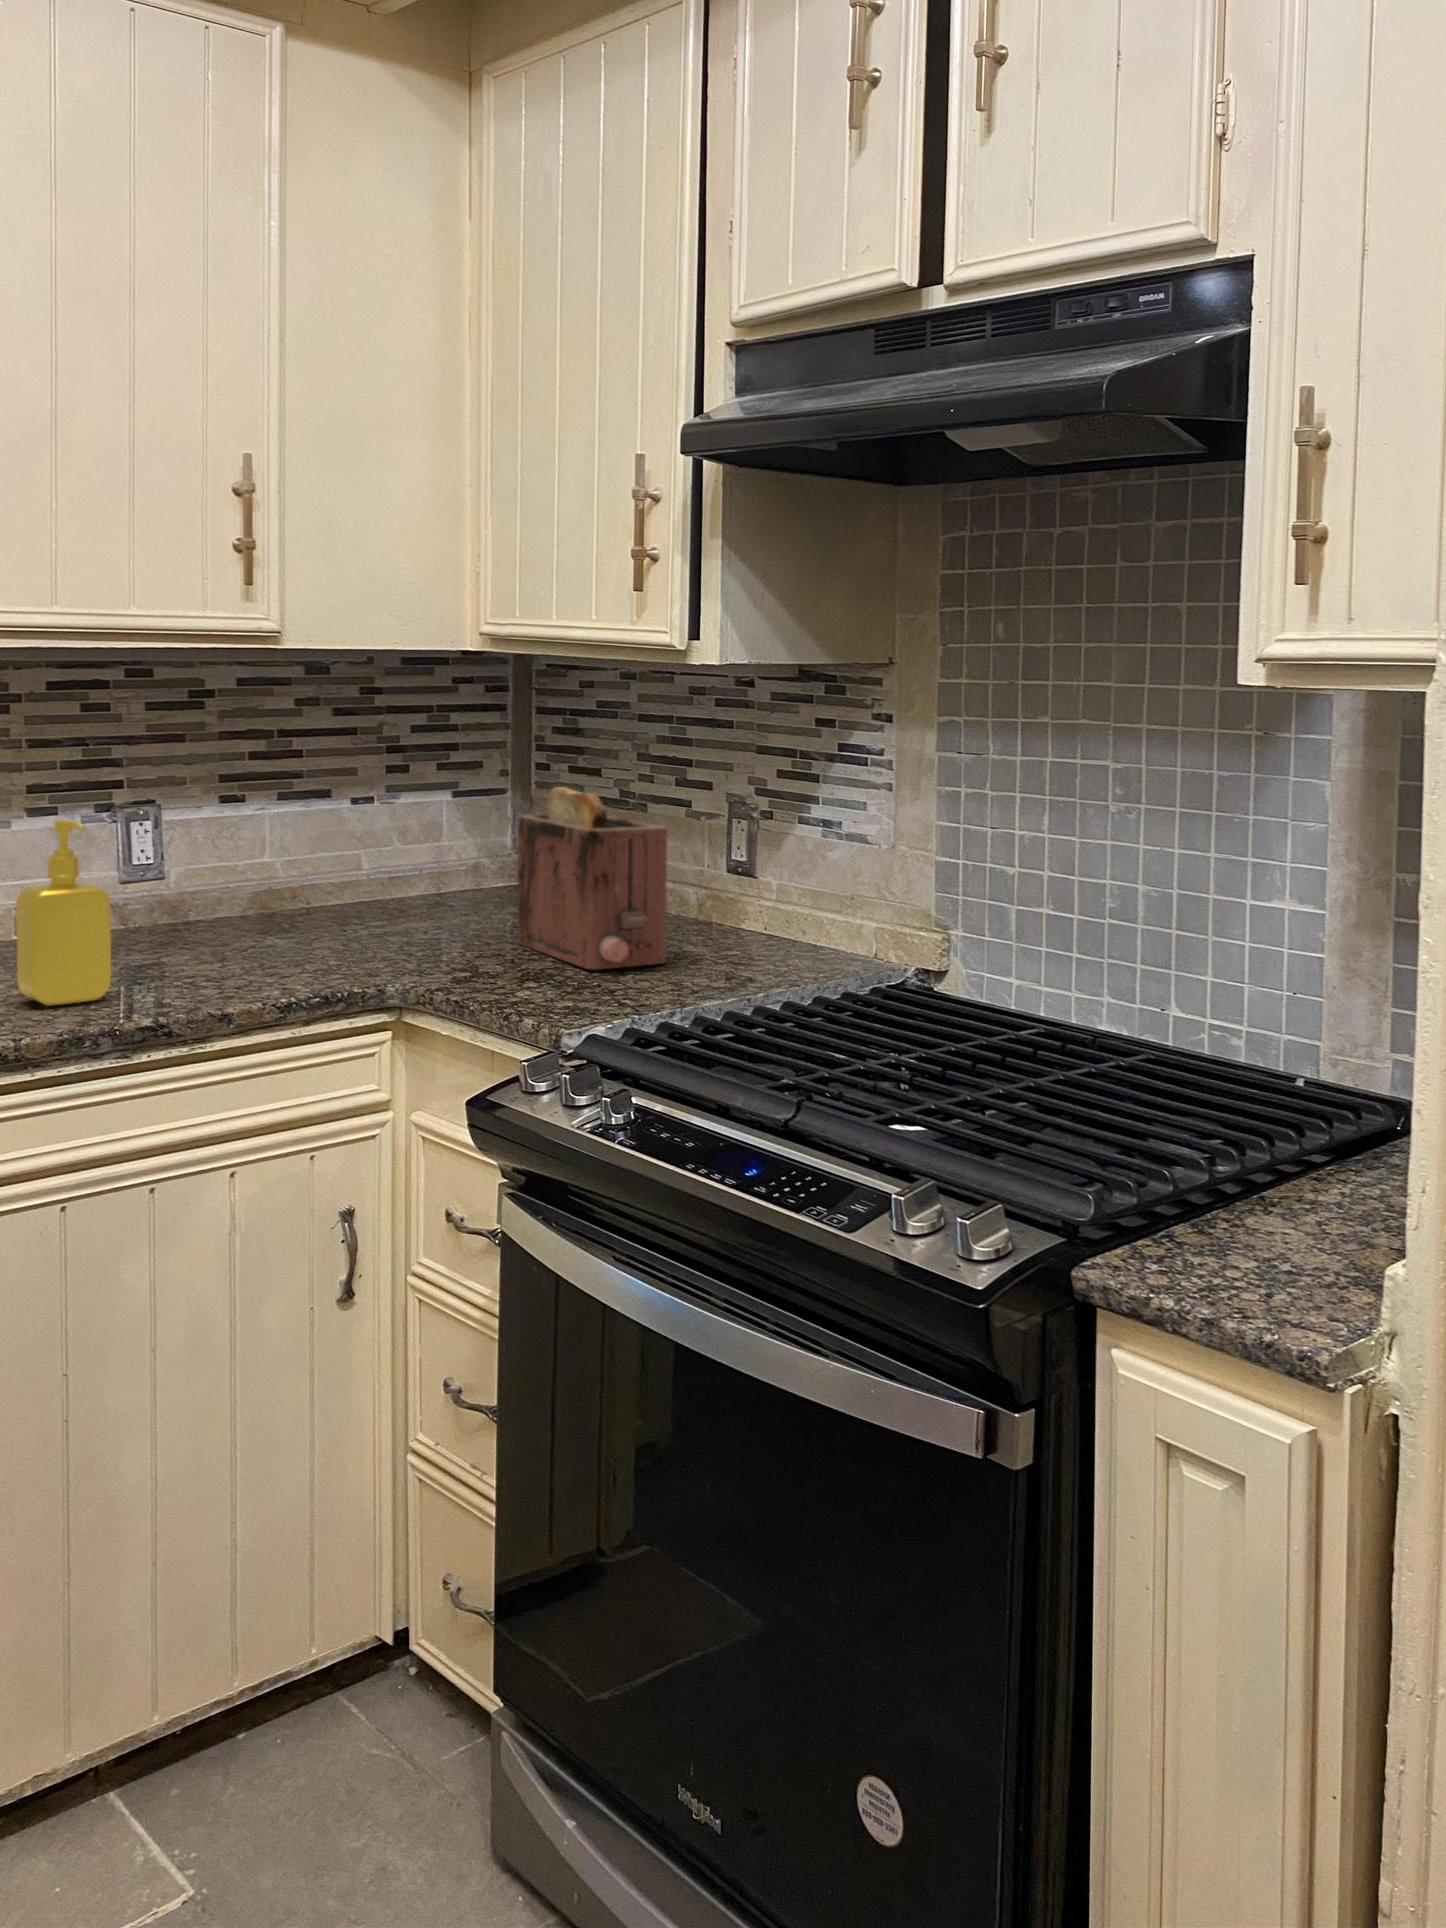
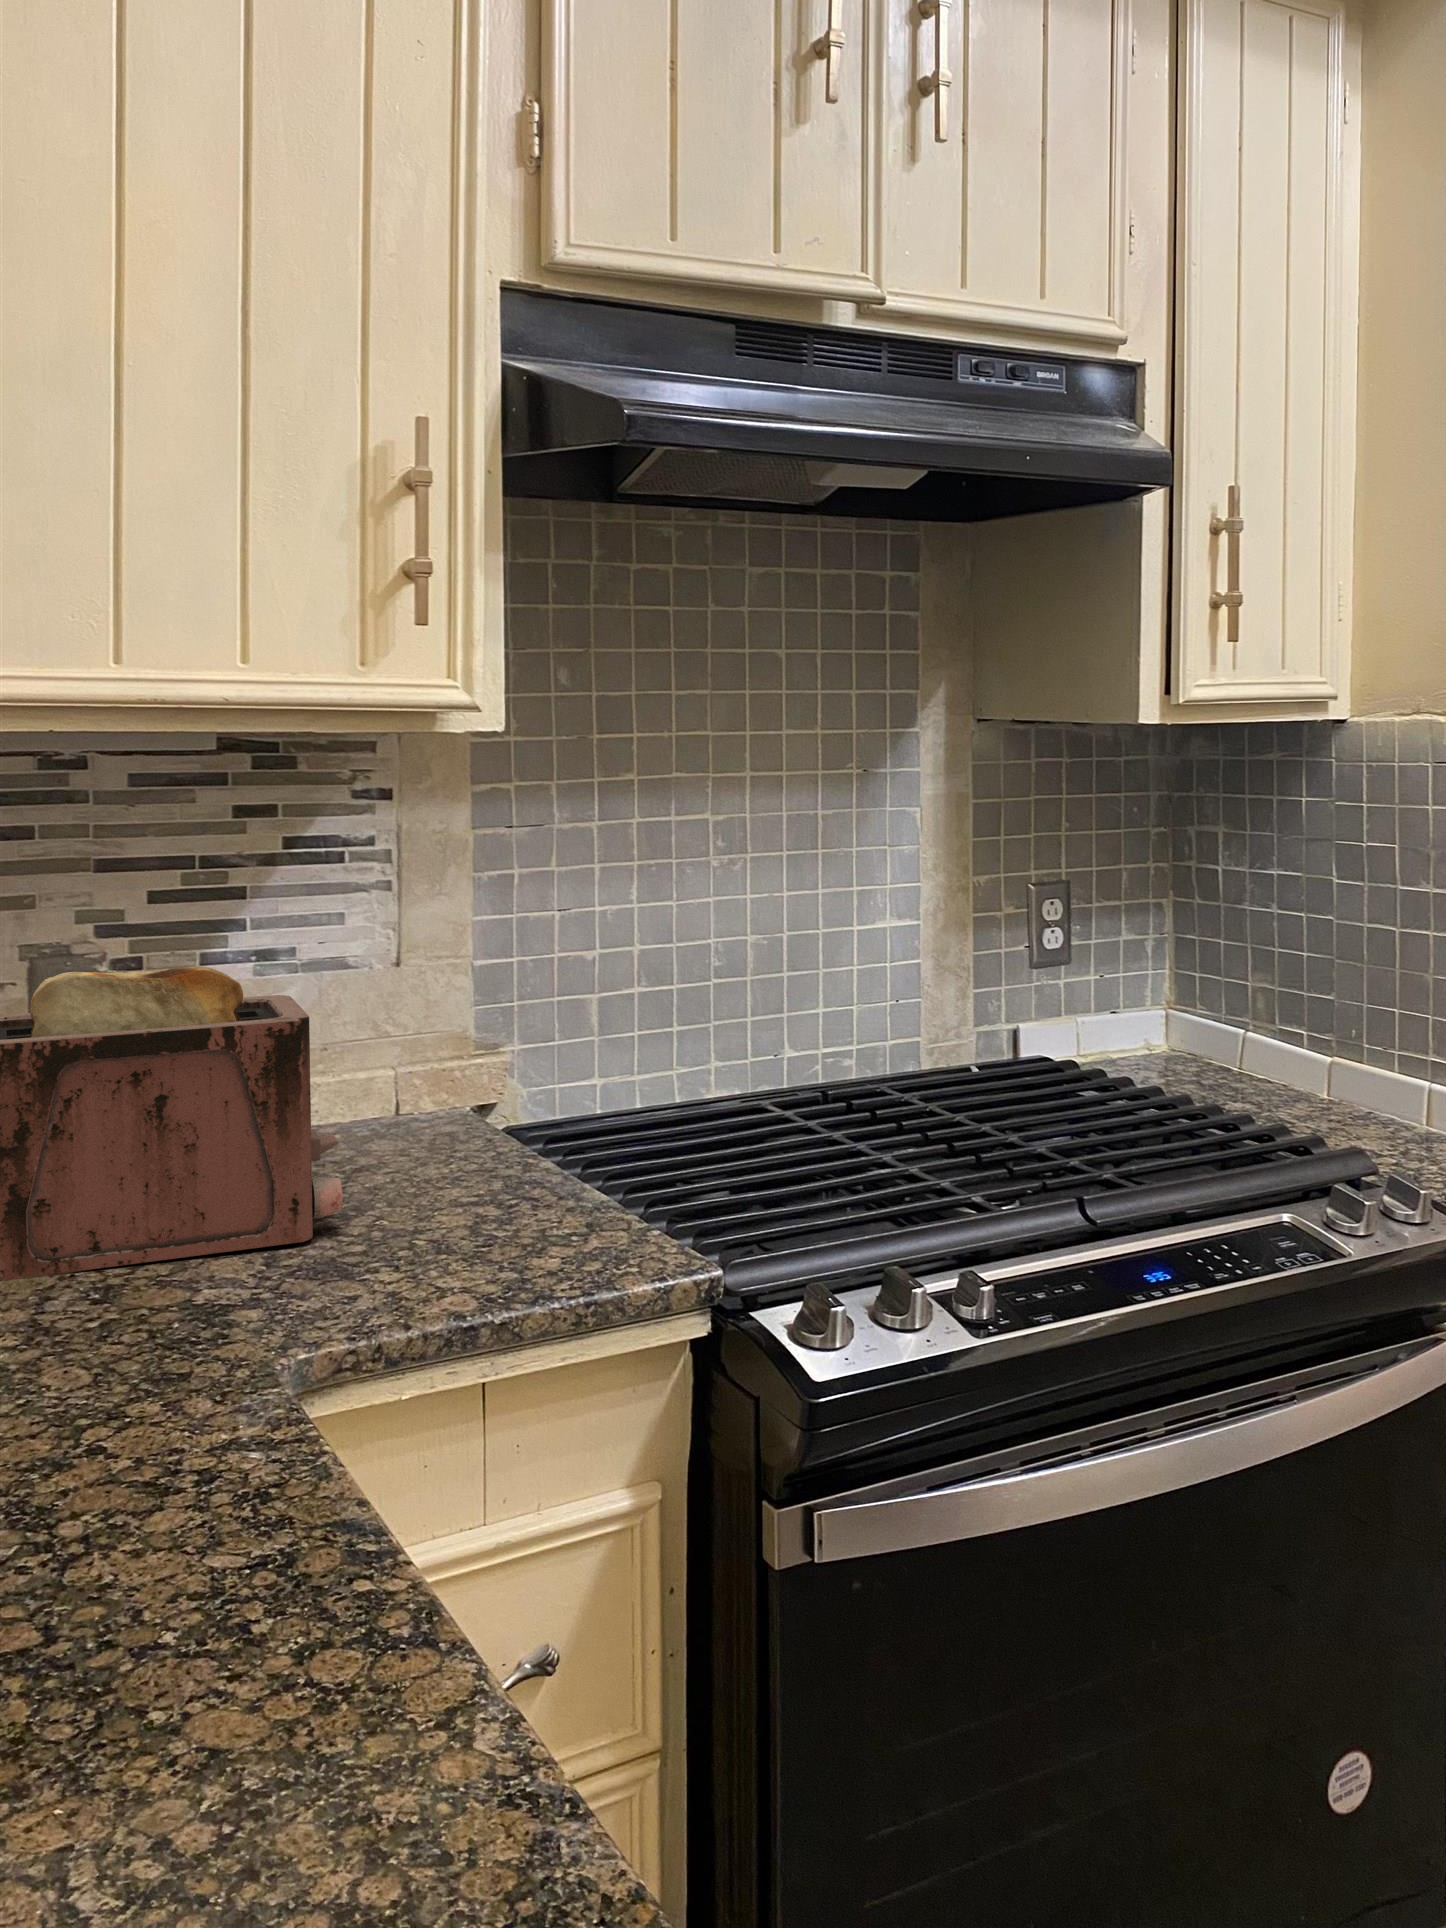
soap dispenser: present [16,819,111,1006] -> none [181,1212,356,1698]

